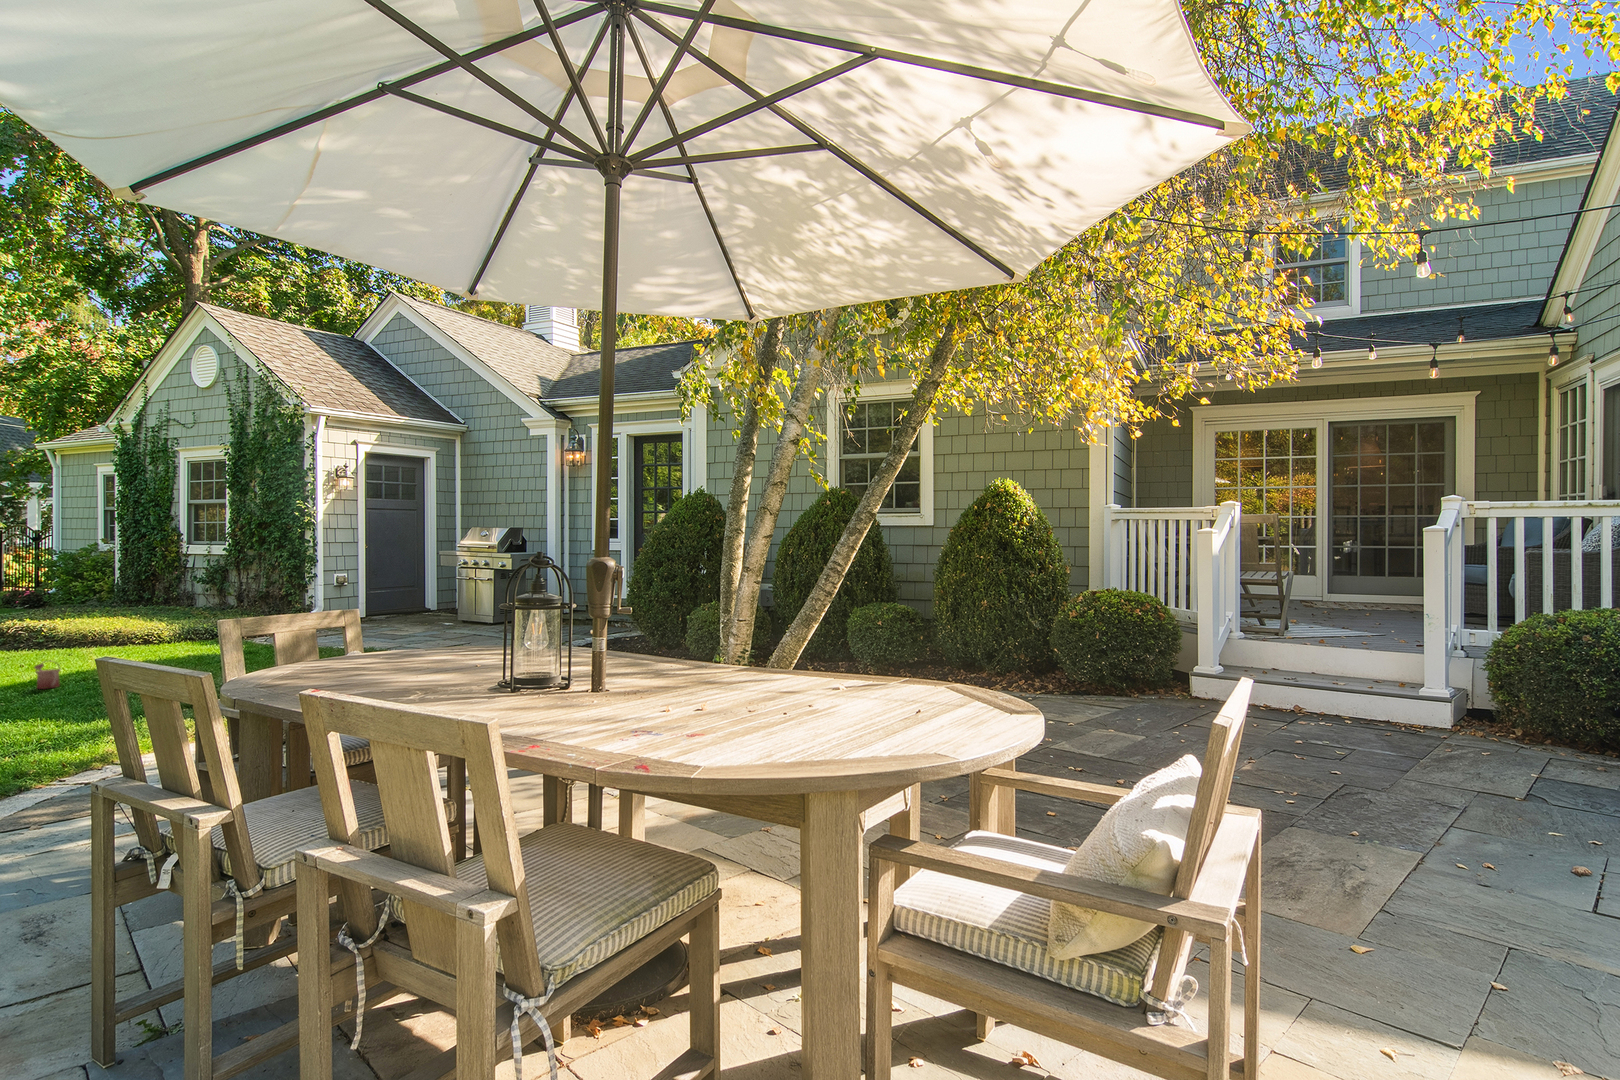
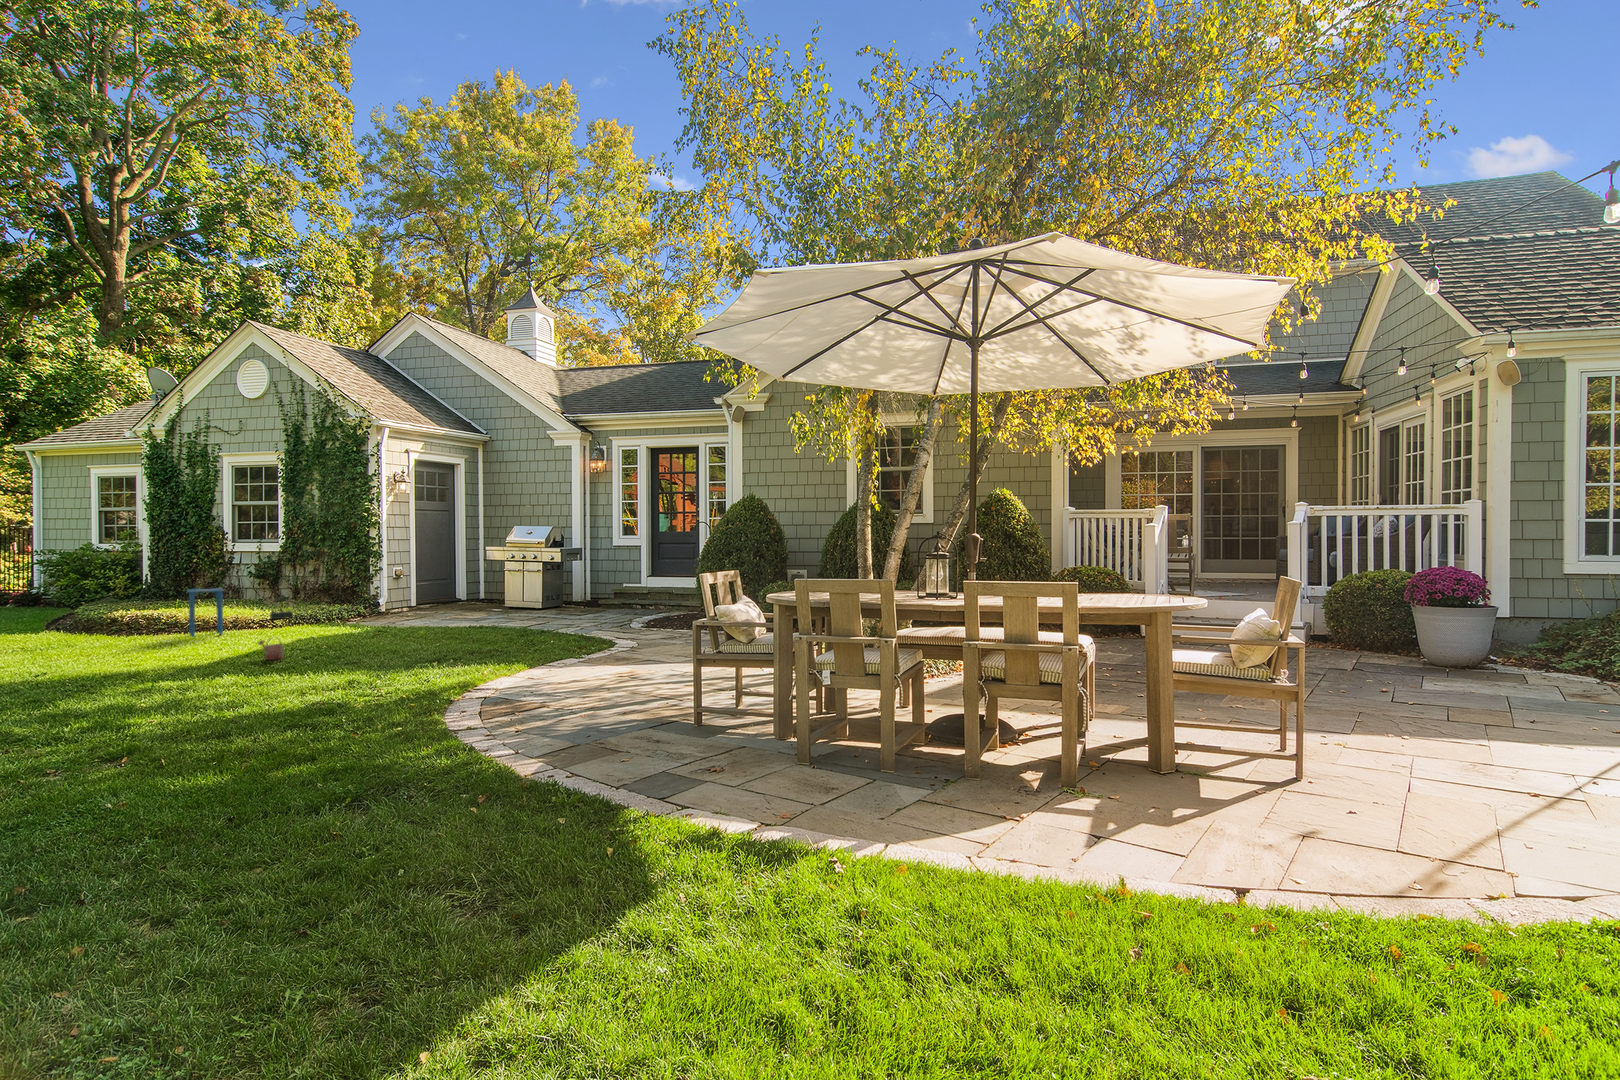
side table: none [30,598,81,654] -> present [188,588,224,637]
decorative plant: none [146,605,188,633] -> present [268,596,296,619]

